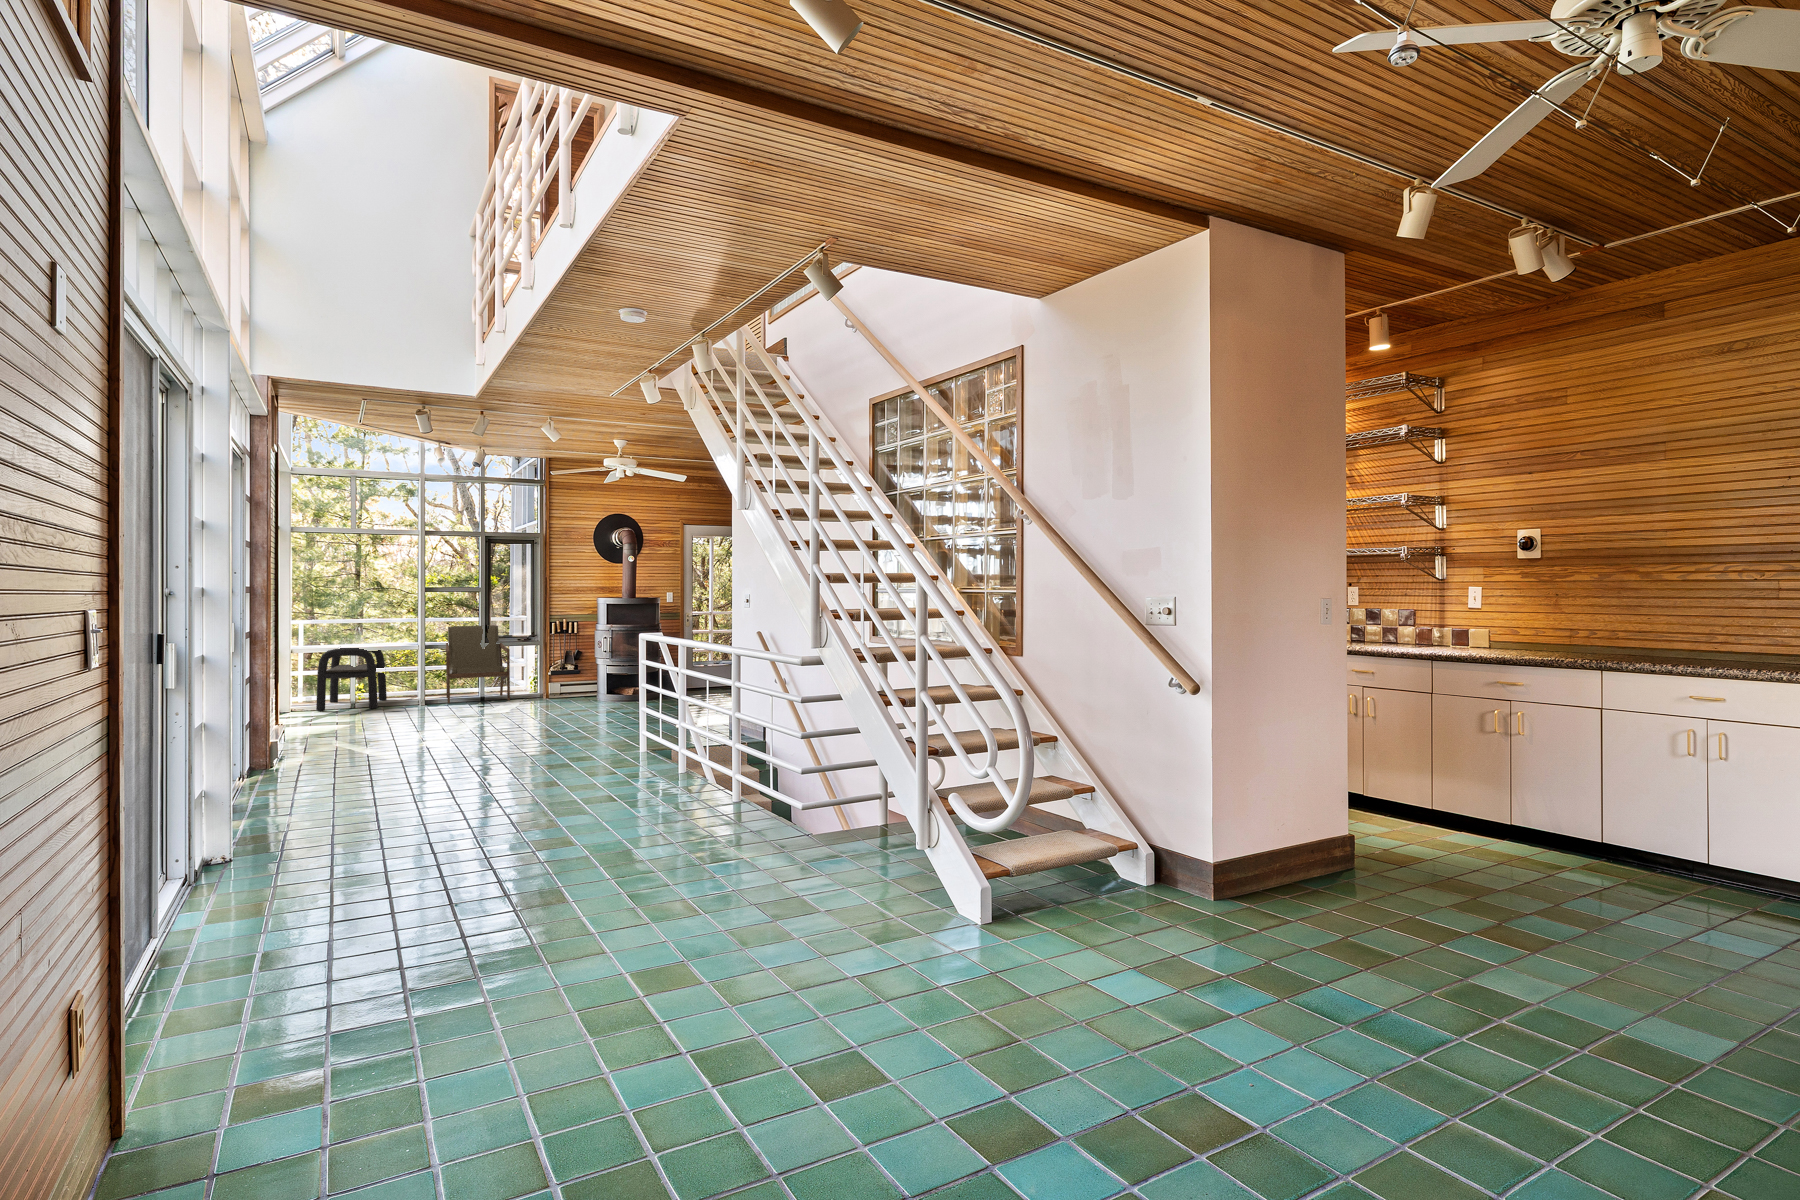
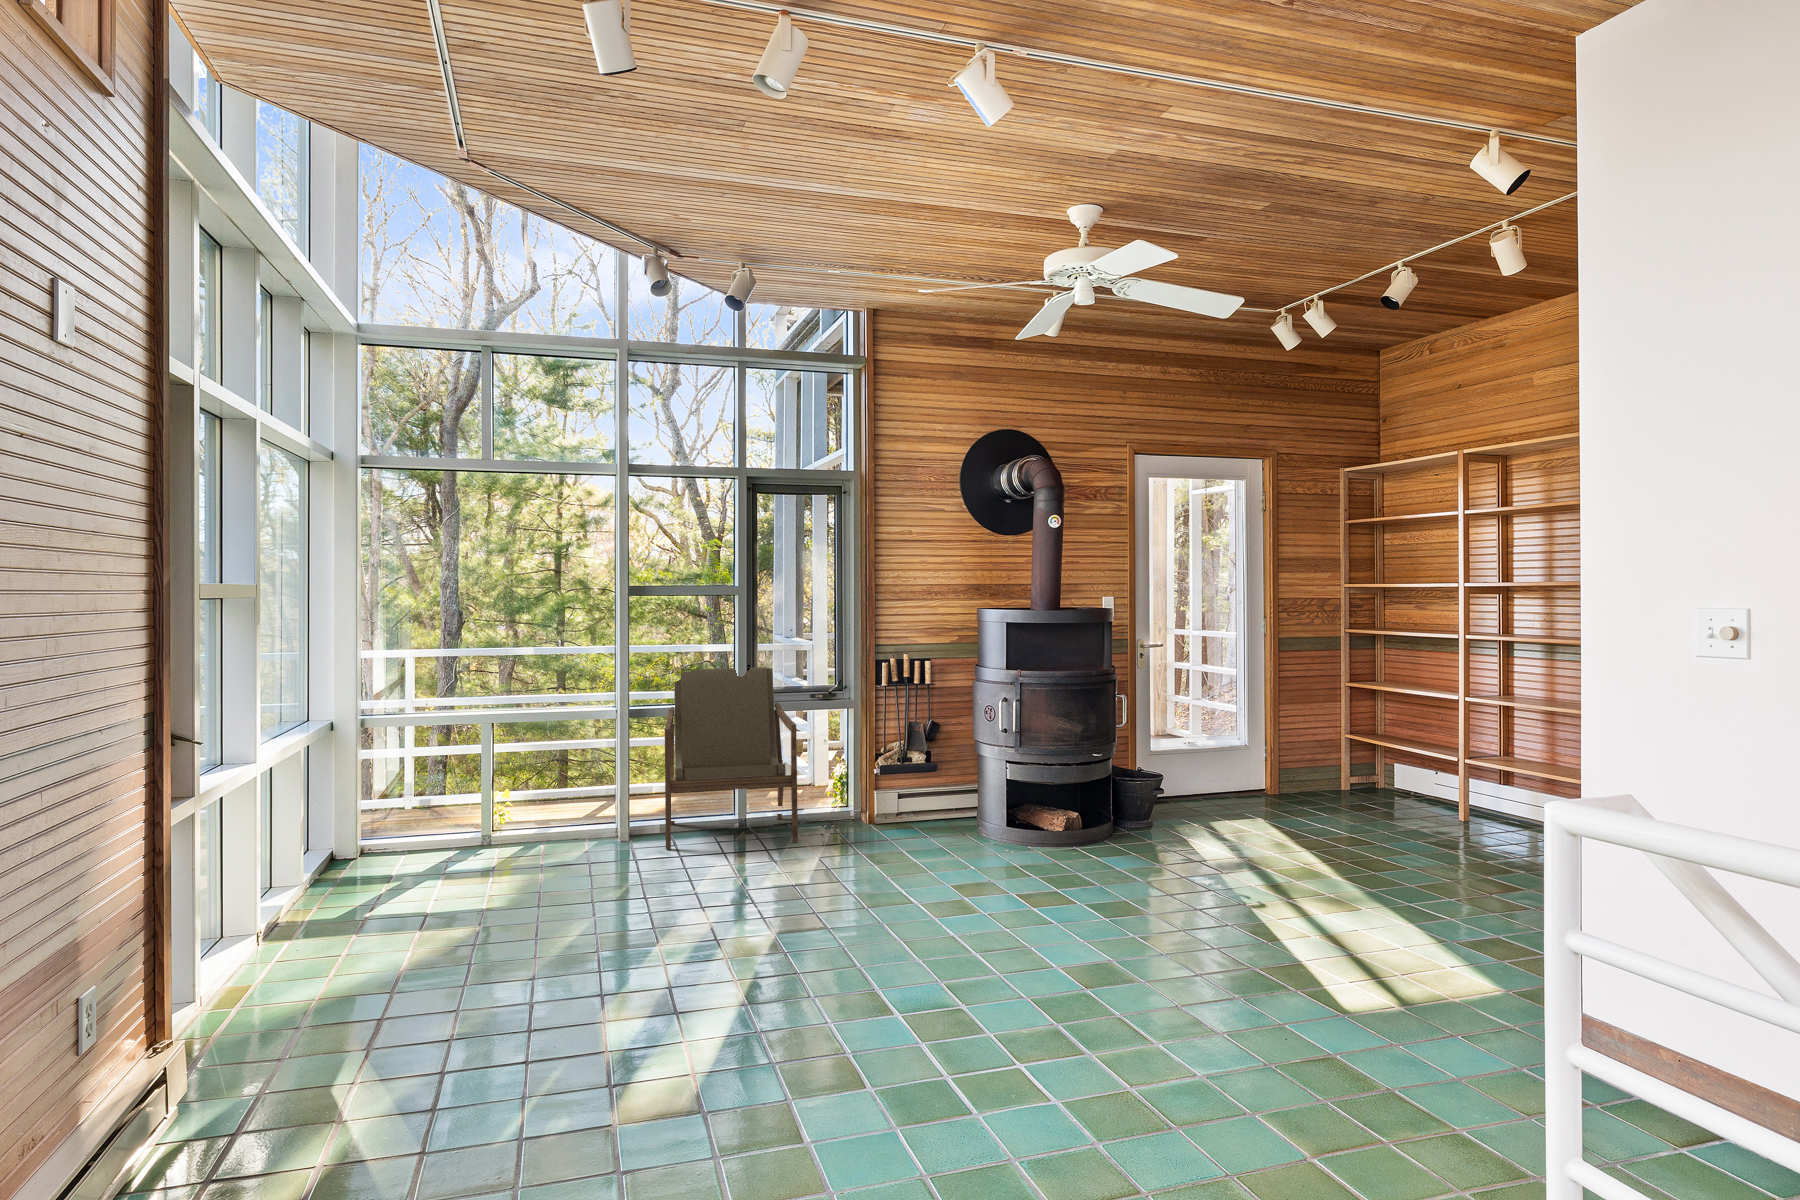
bench: present [316,648,387,711] -> none [389,708,554,868]

